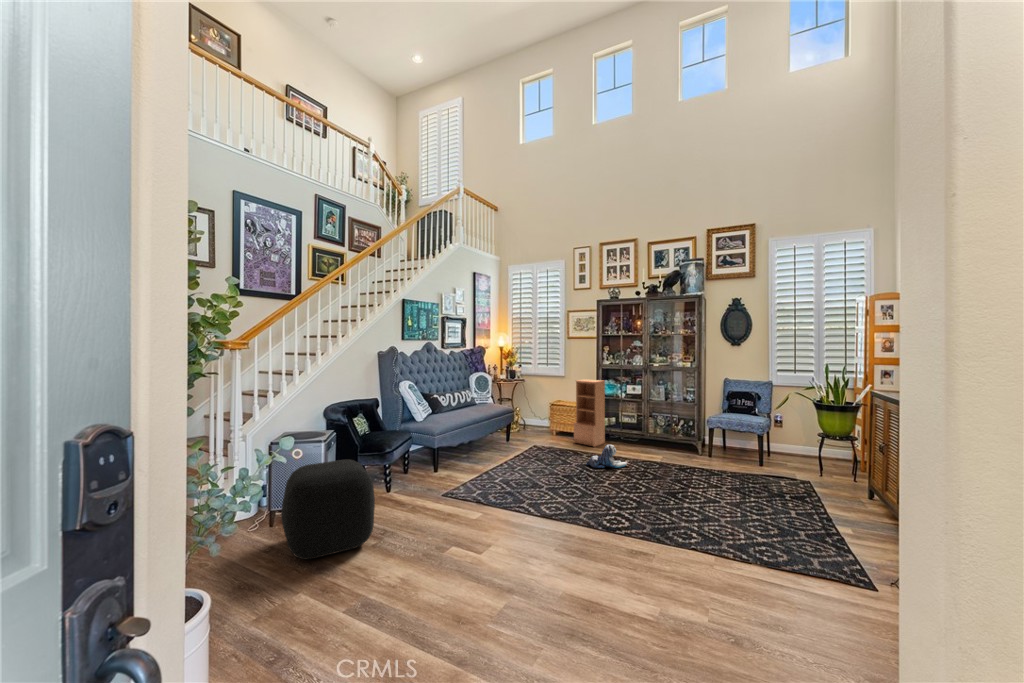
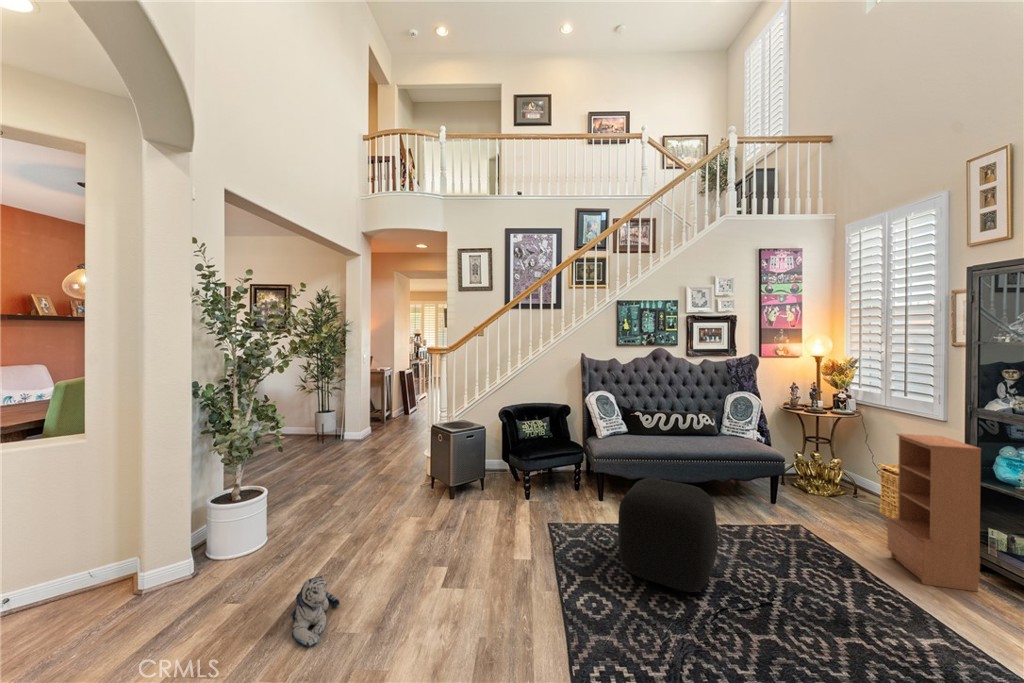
plush toy: present [586,445,627,468] -> present [291,576,339,647]
ottoman: present [281,460,375,560] -> present [618,478,718,592]

